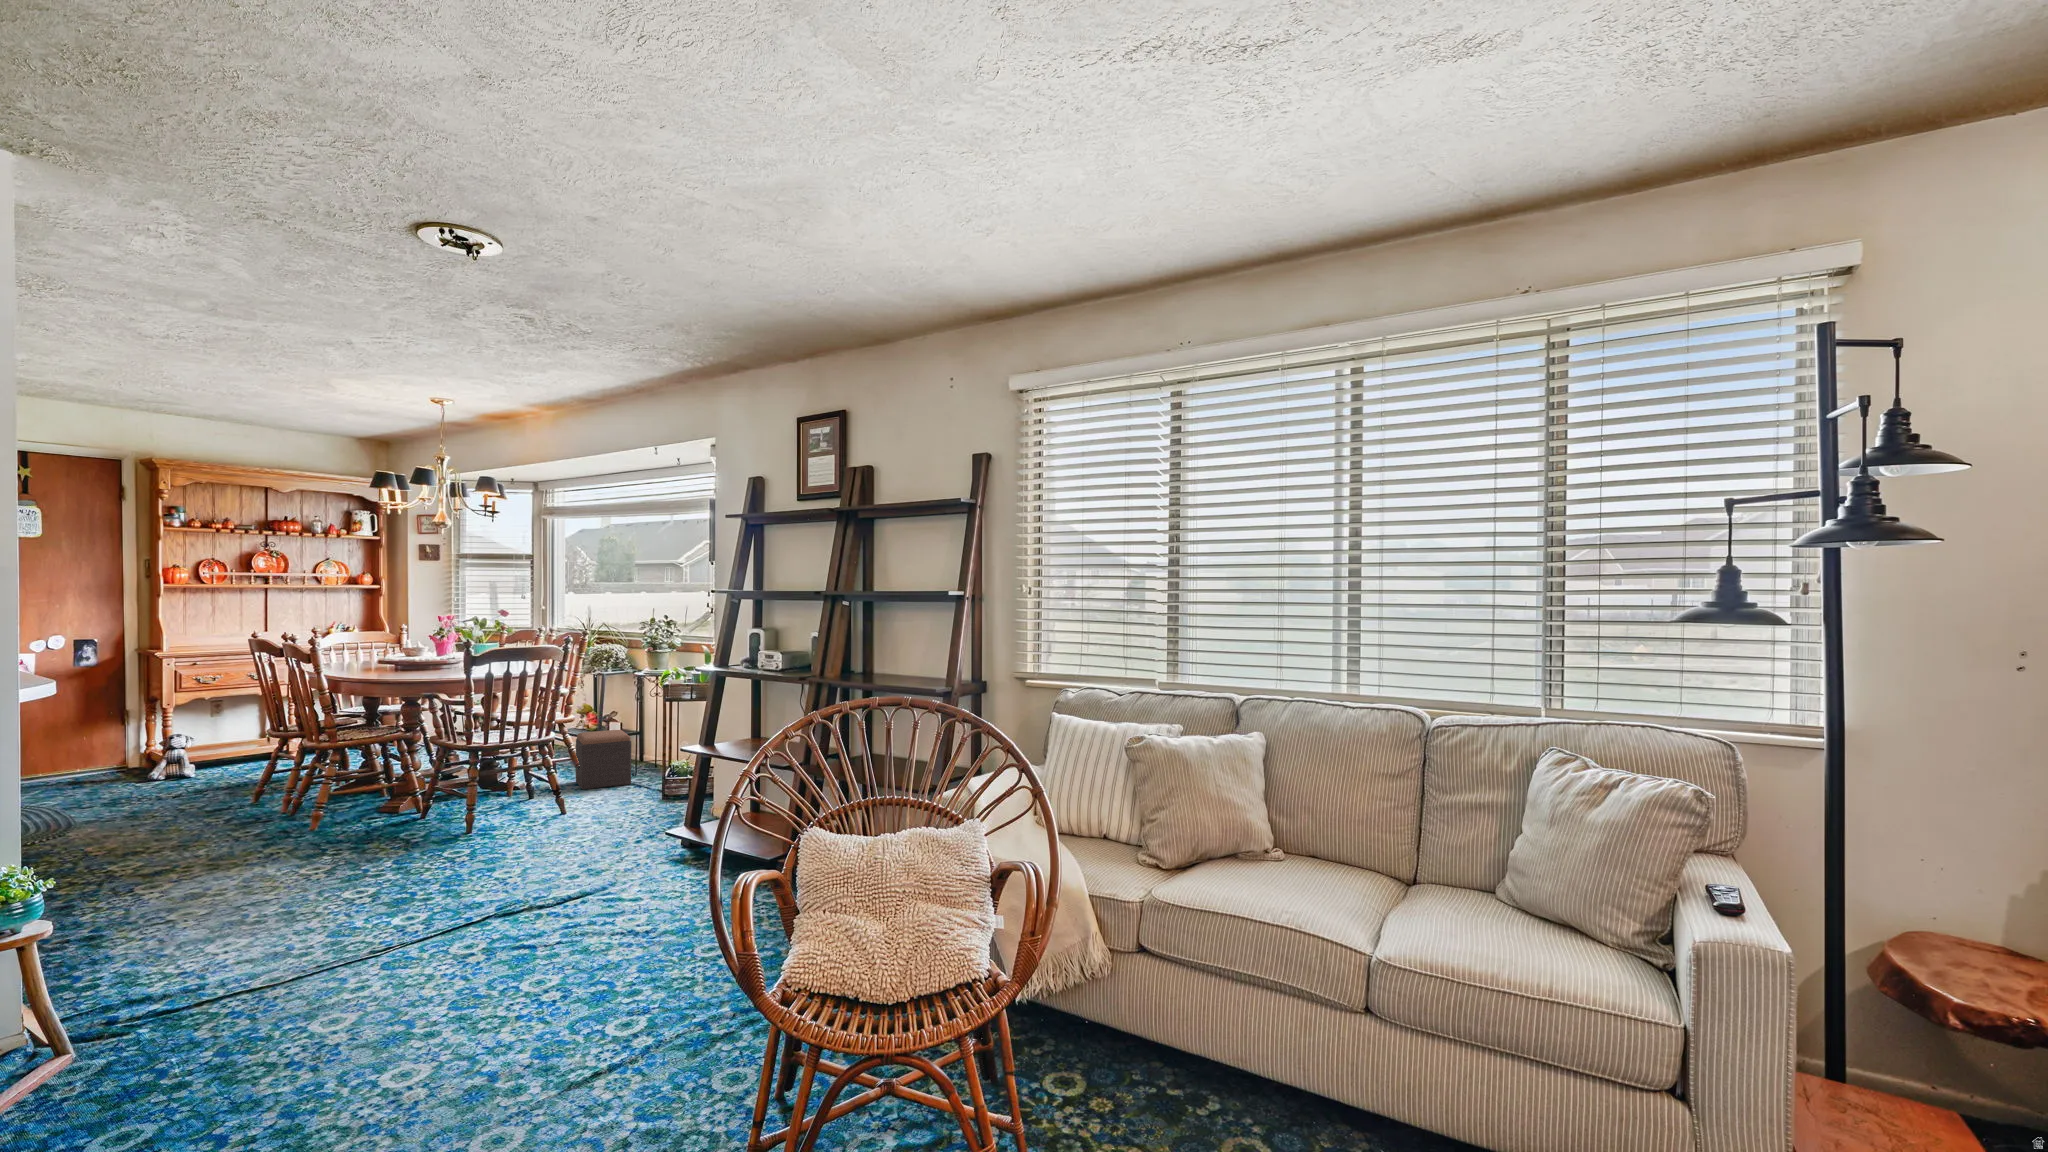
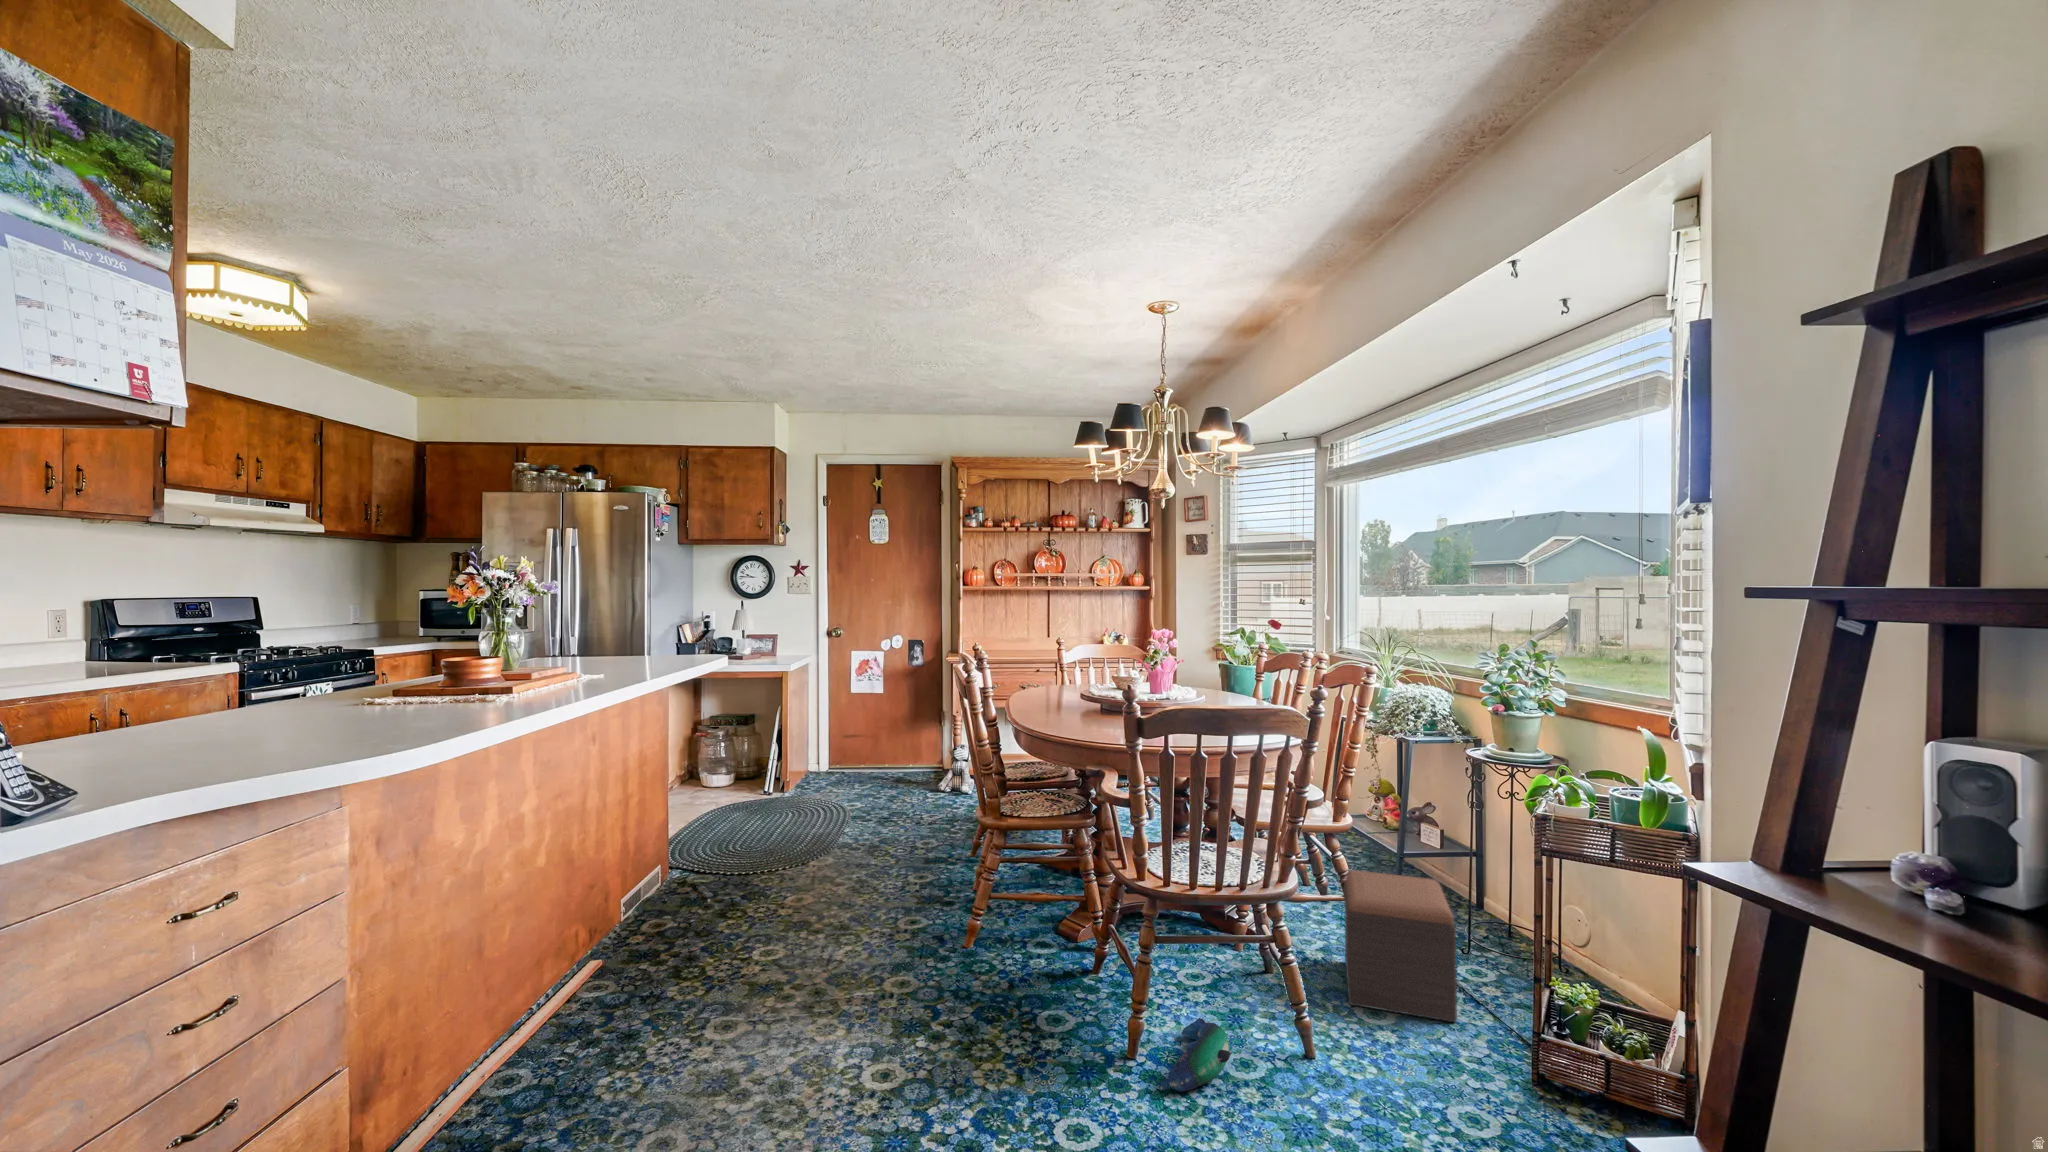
plush toy: none [504,795,537,820] -> present [1159,1018,1231,1091]

